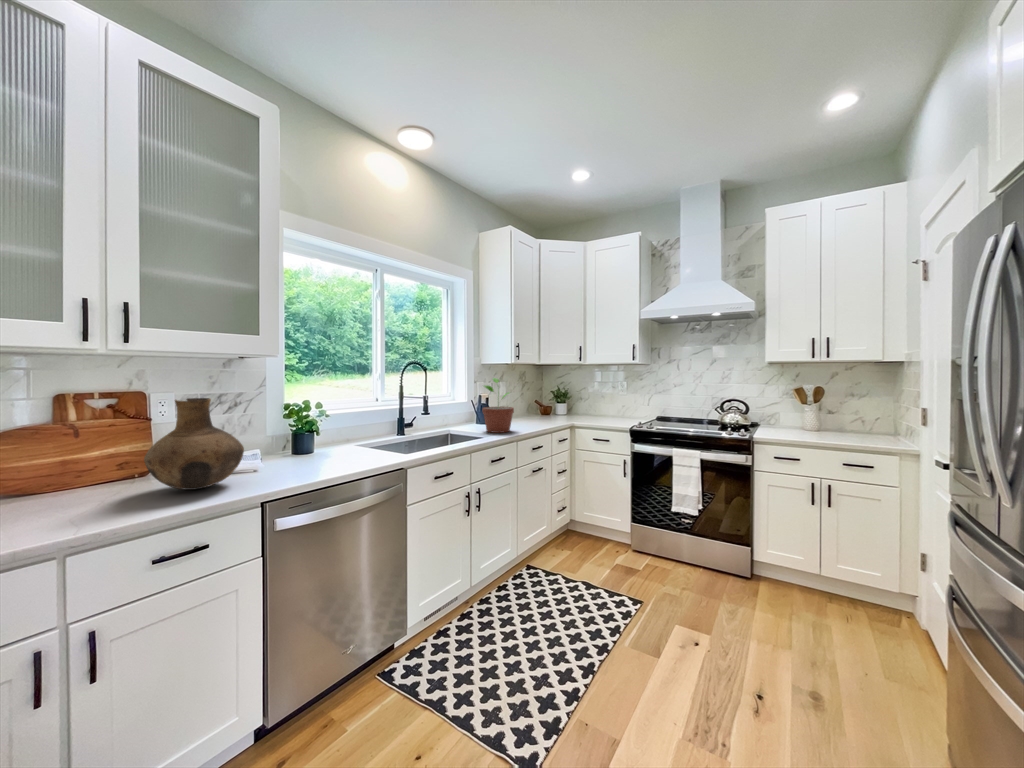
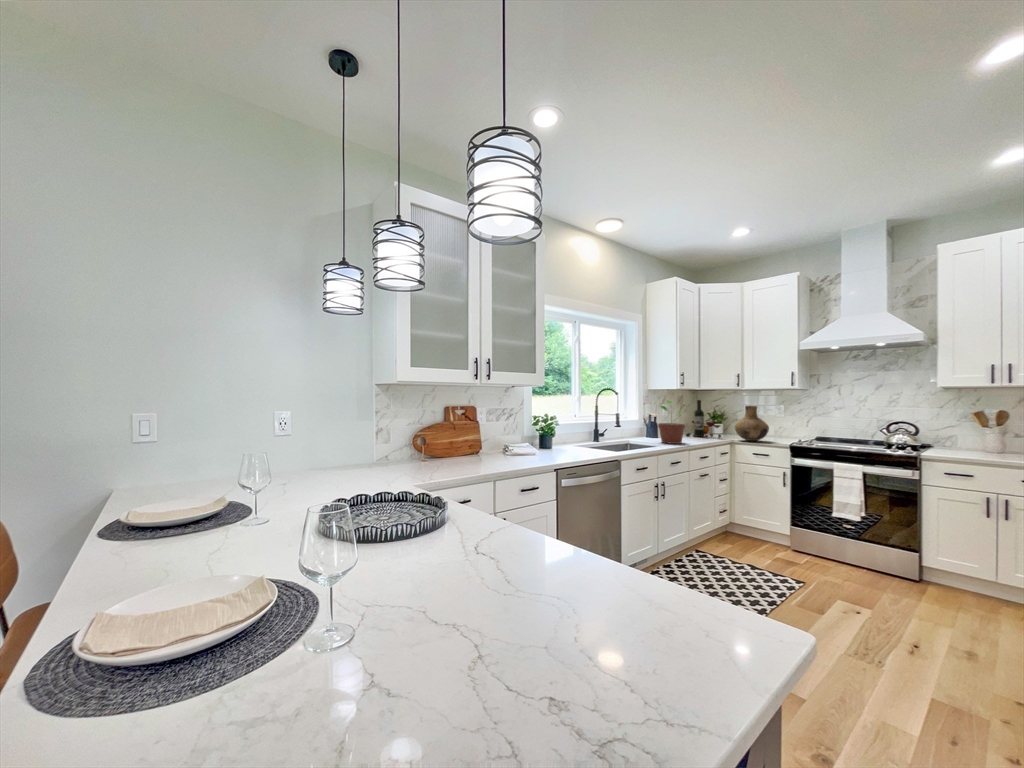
wine bottle: none [523,377,561,422] -> present [686,400,721,438]
vase: present [144,398,244,490] -> present [735,406,769,441]

